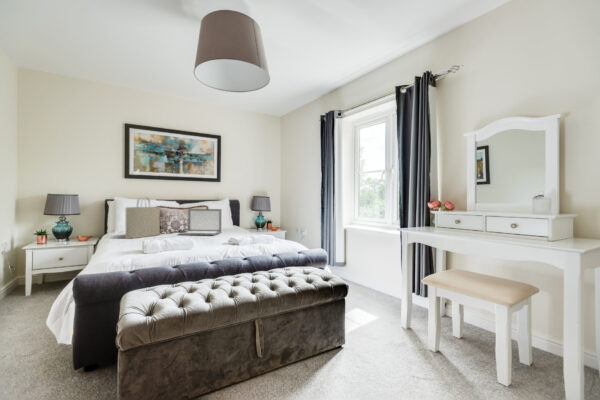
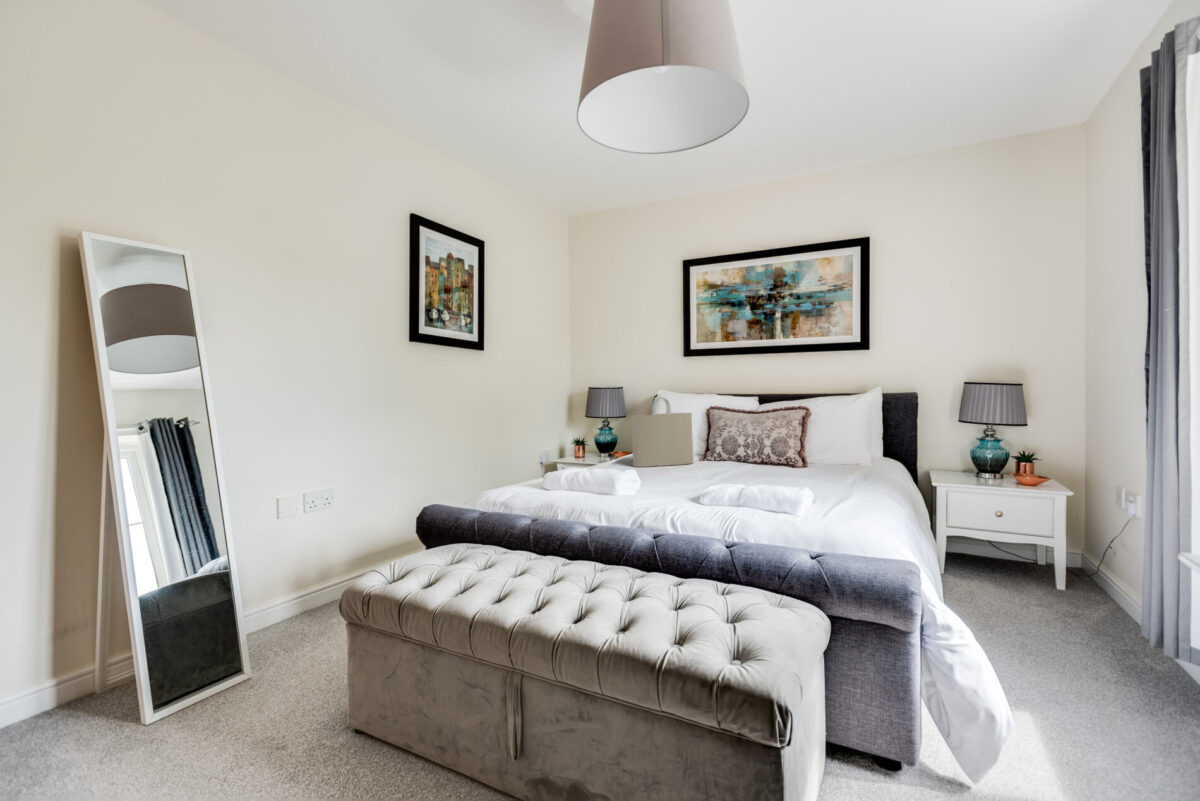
laptop: present [178,209,221,235] -> none [718,416,808,477]

